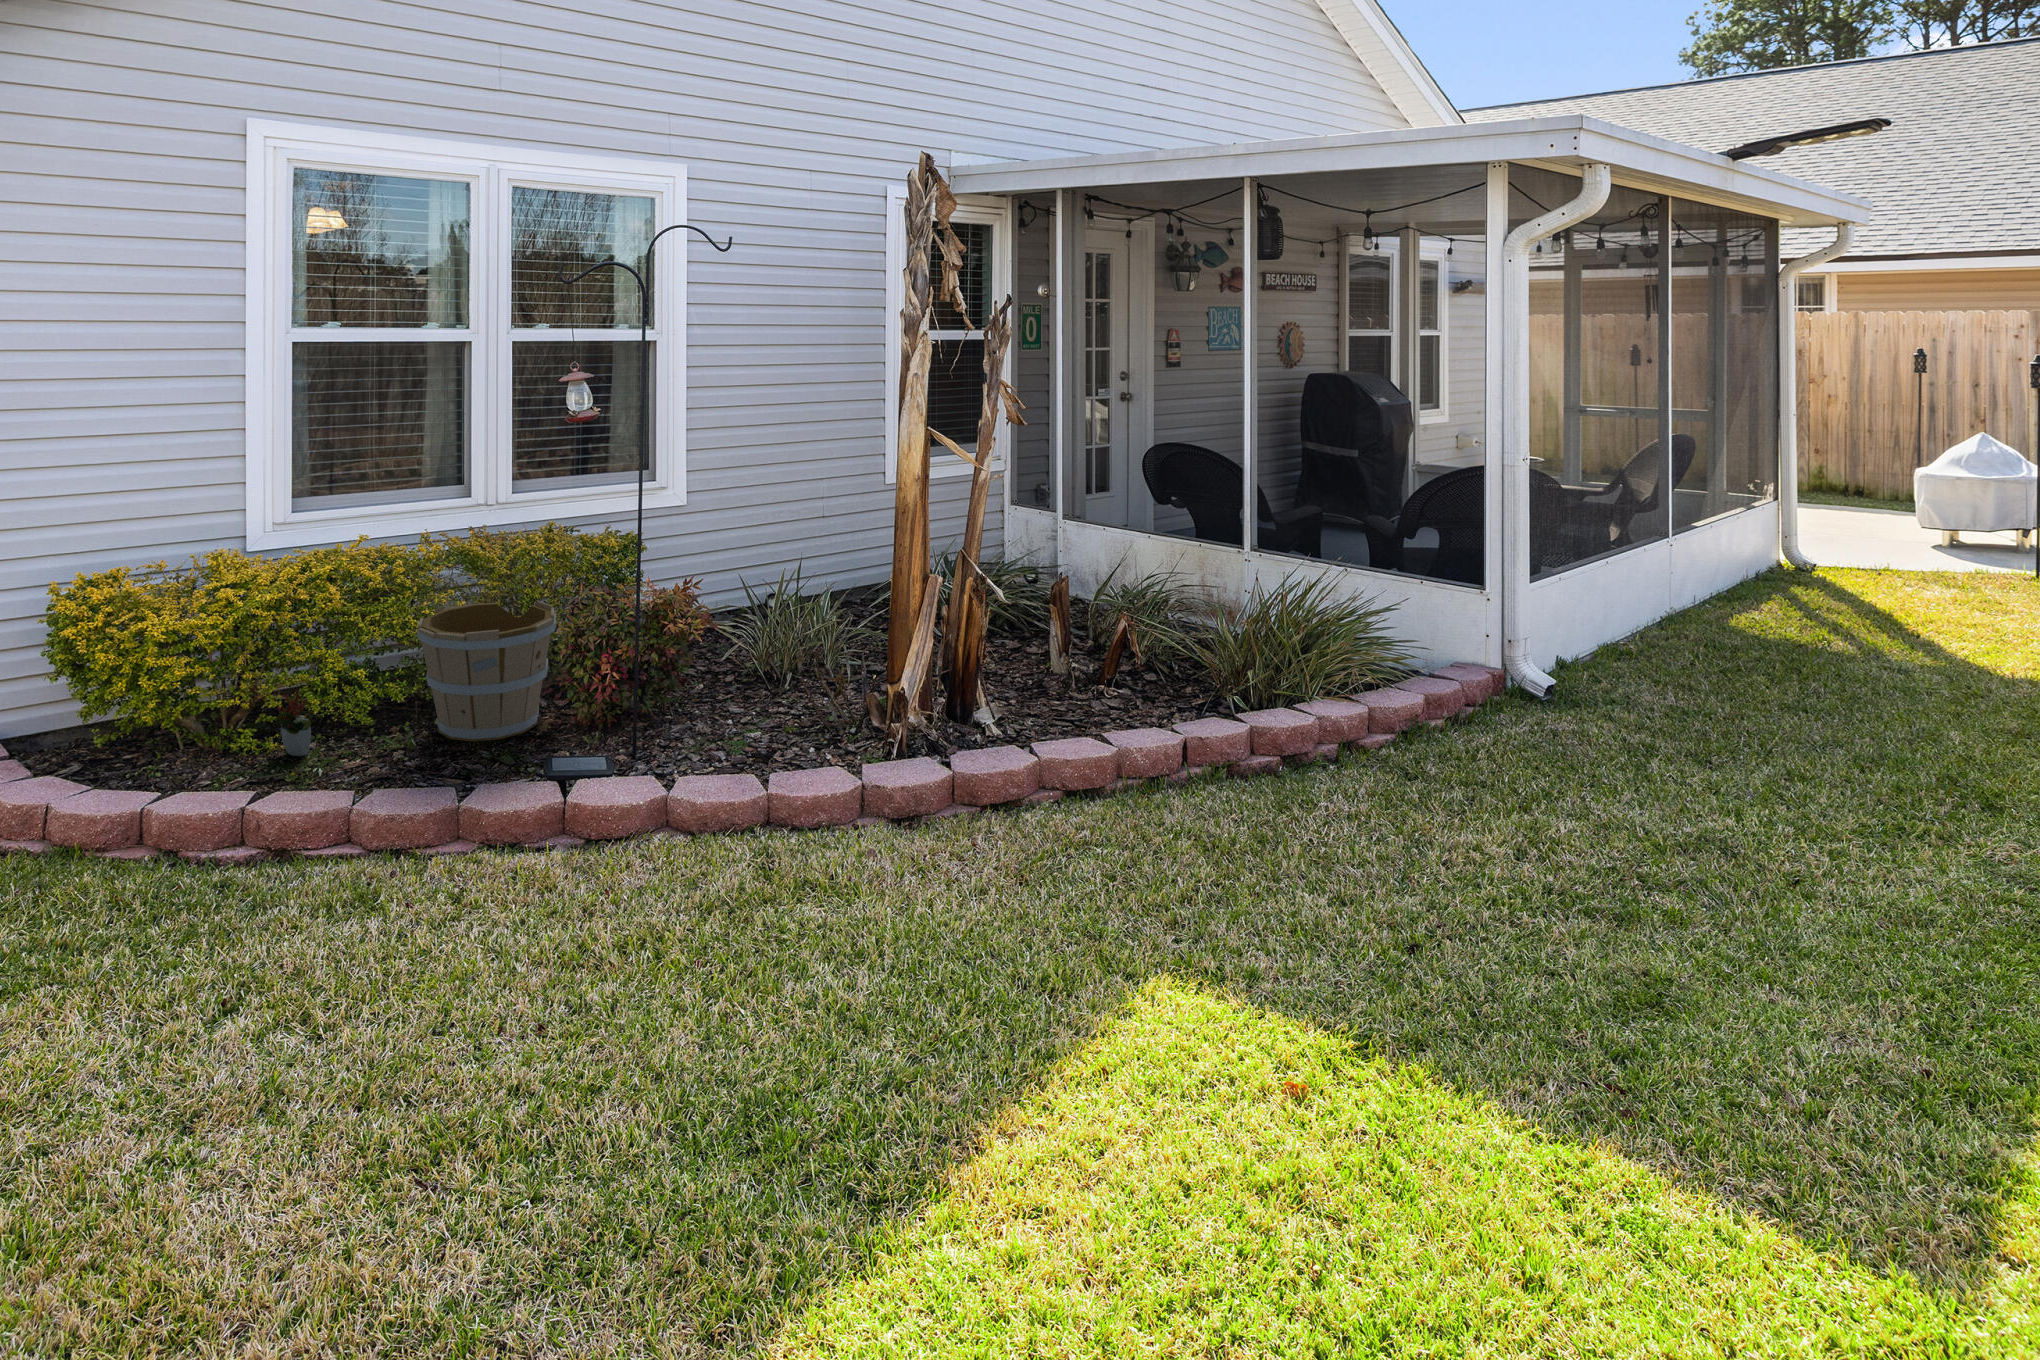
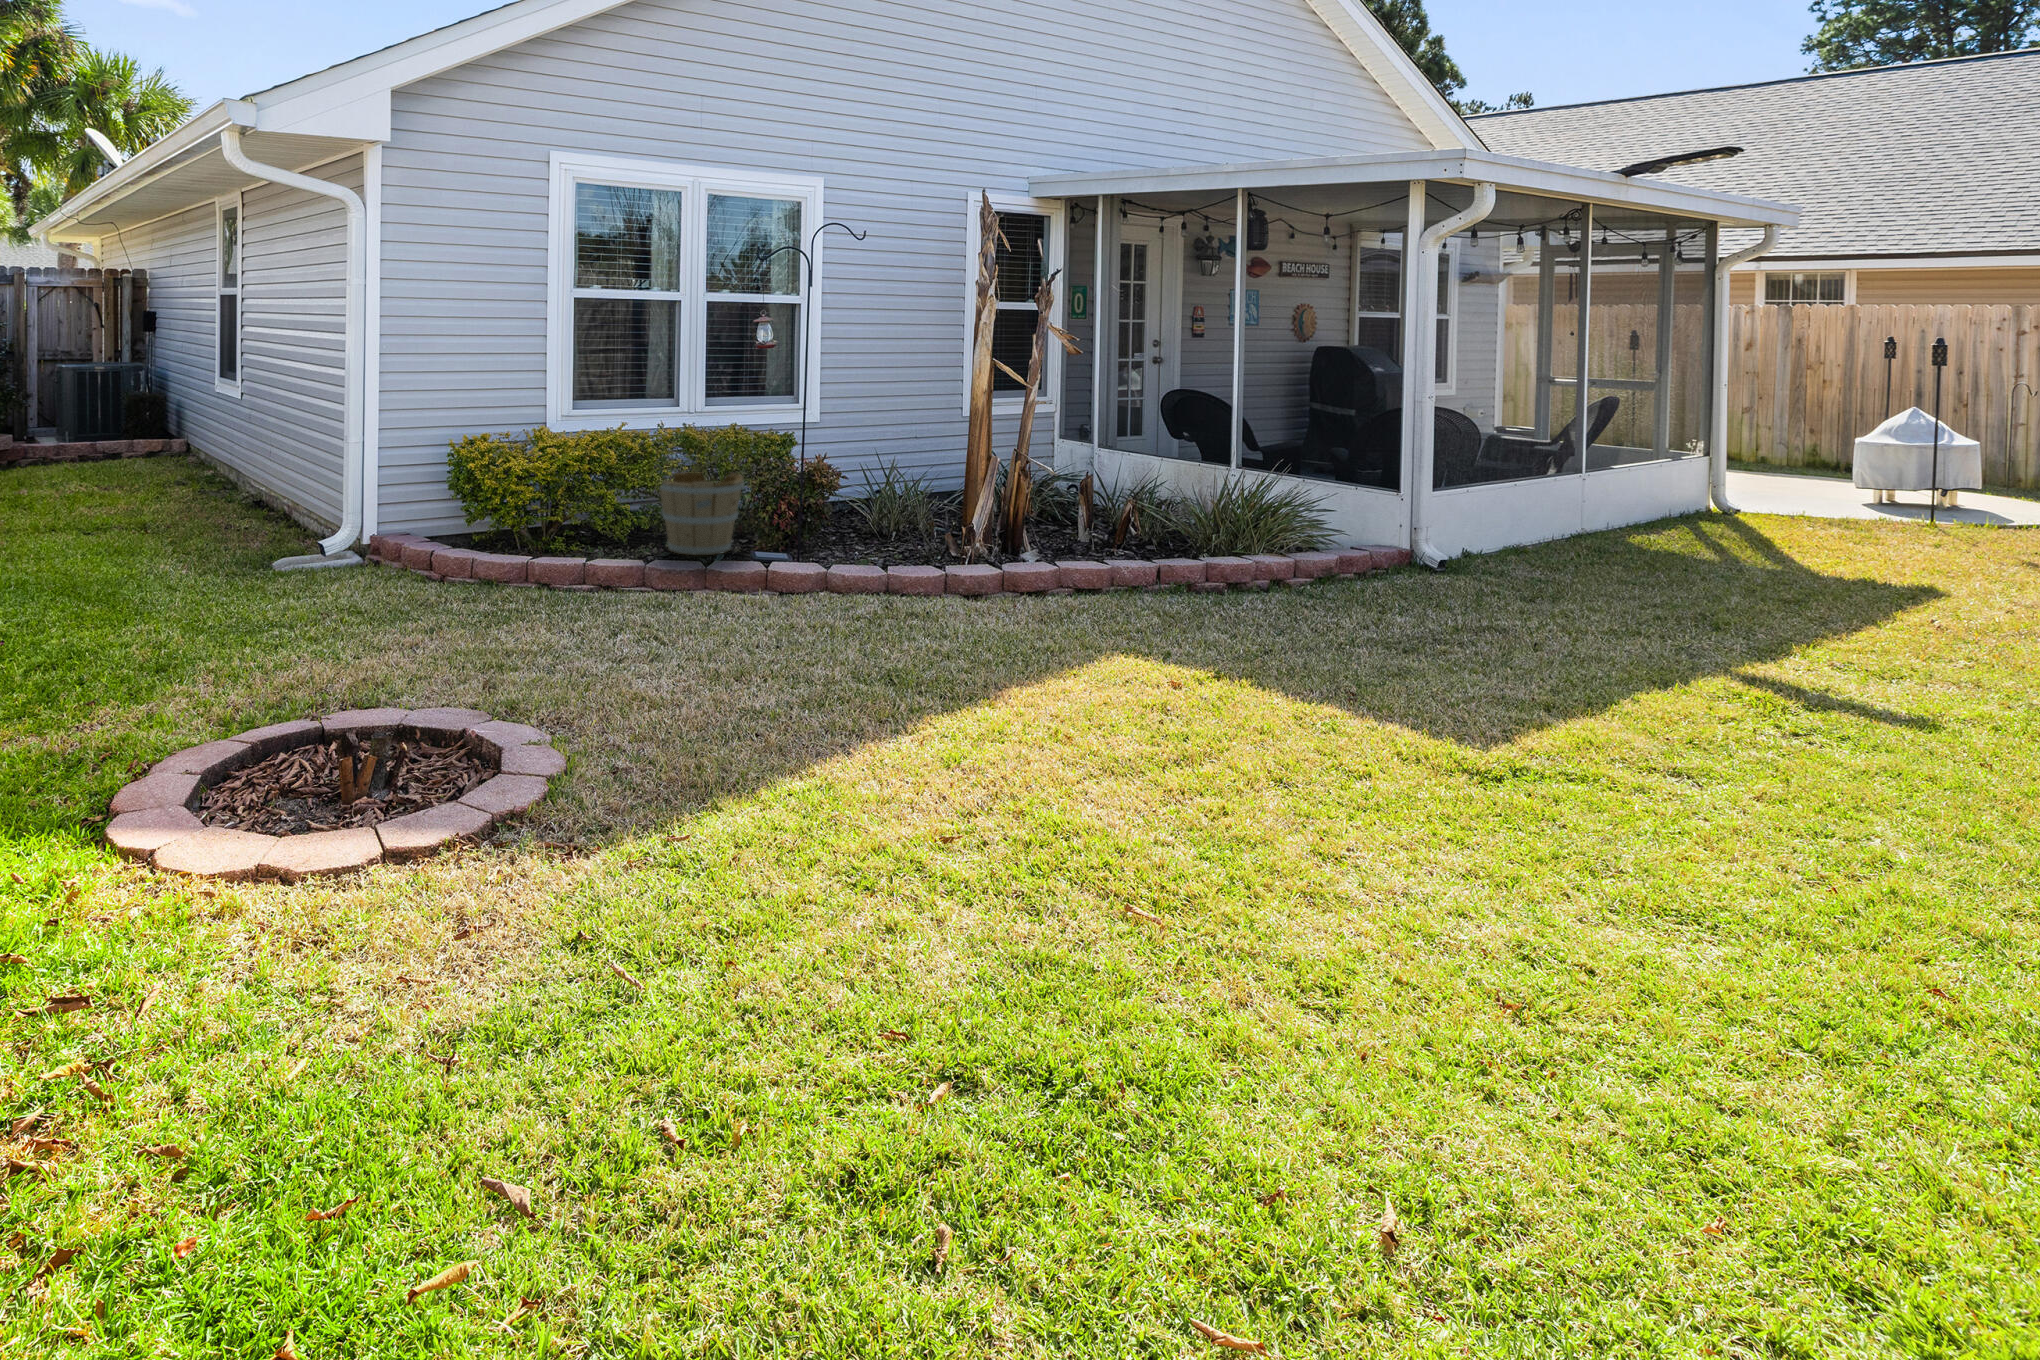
decorative plant: present [276,690,312,756] -> none [575,515,597,556]

